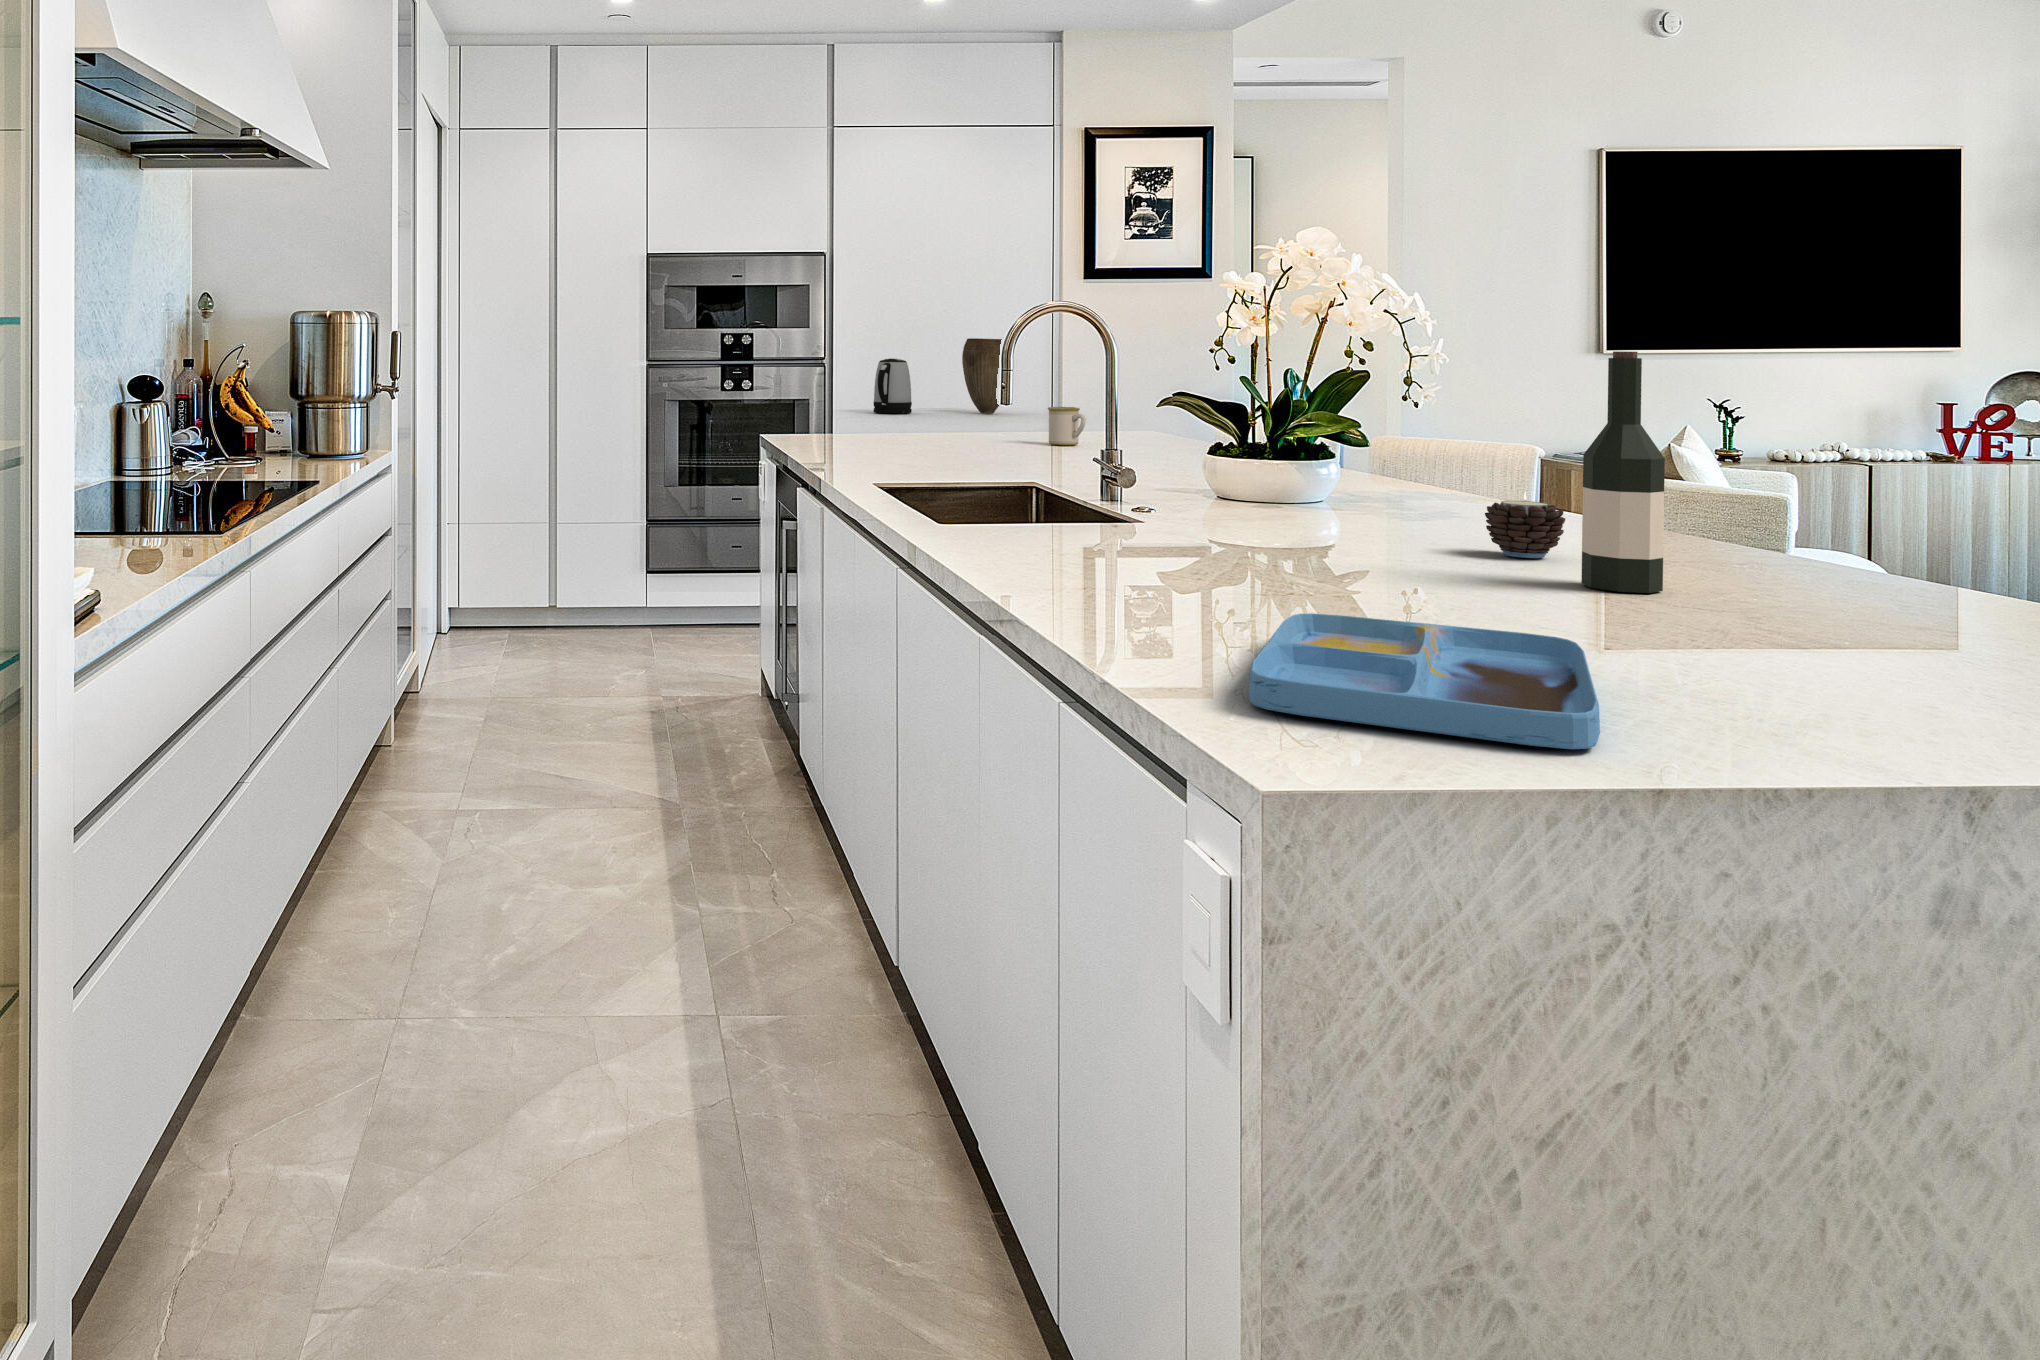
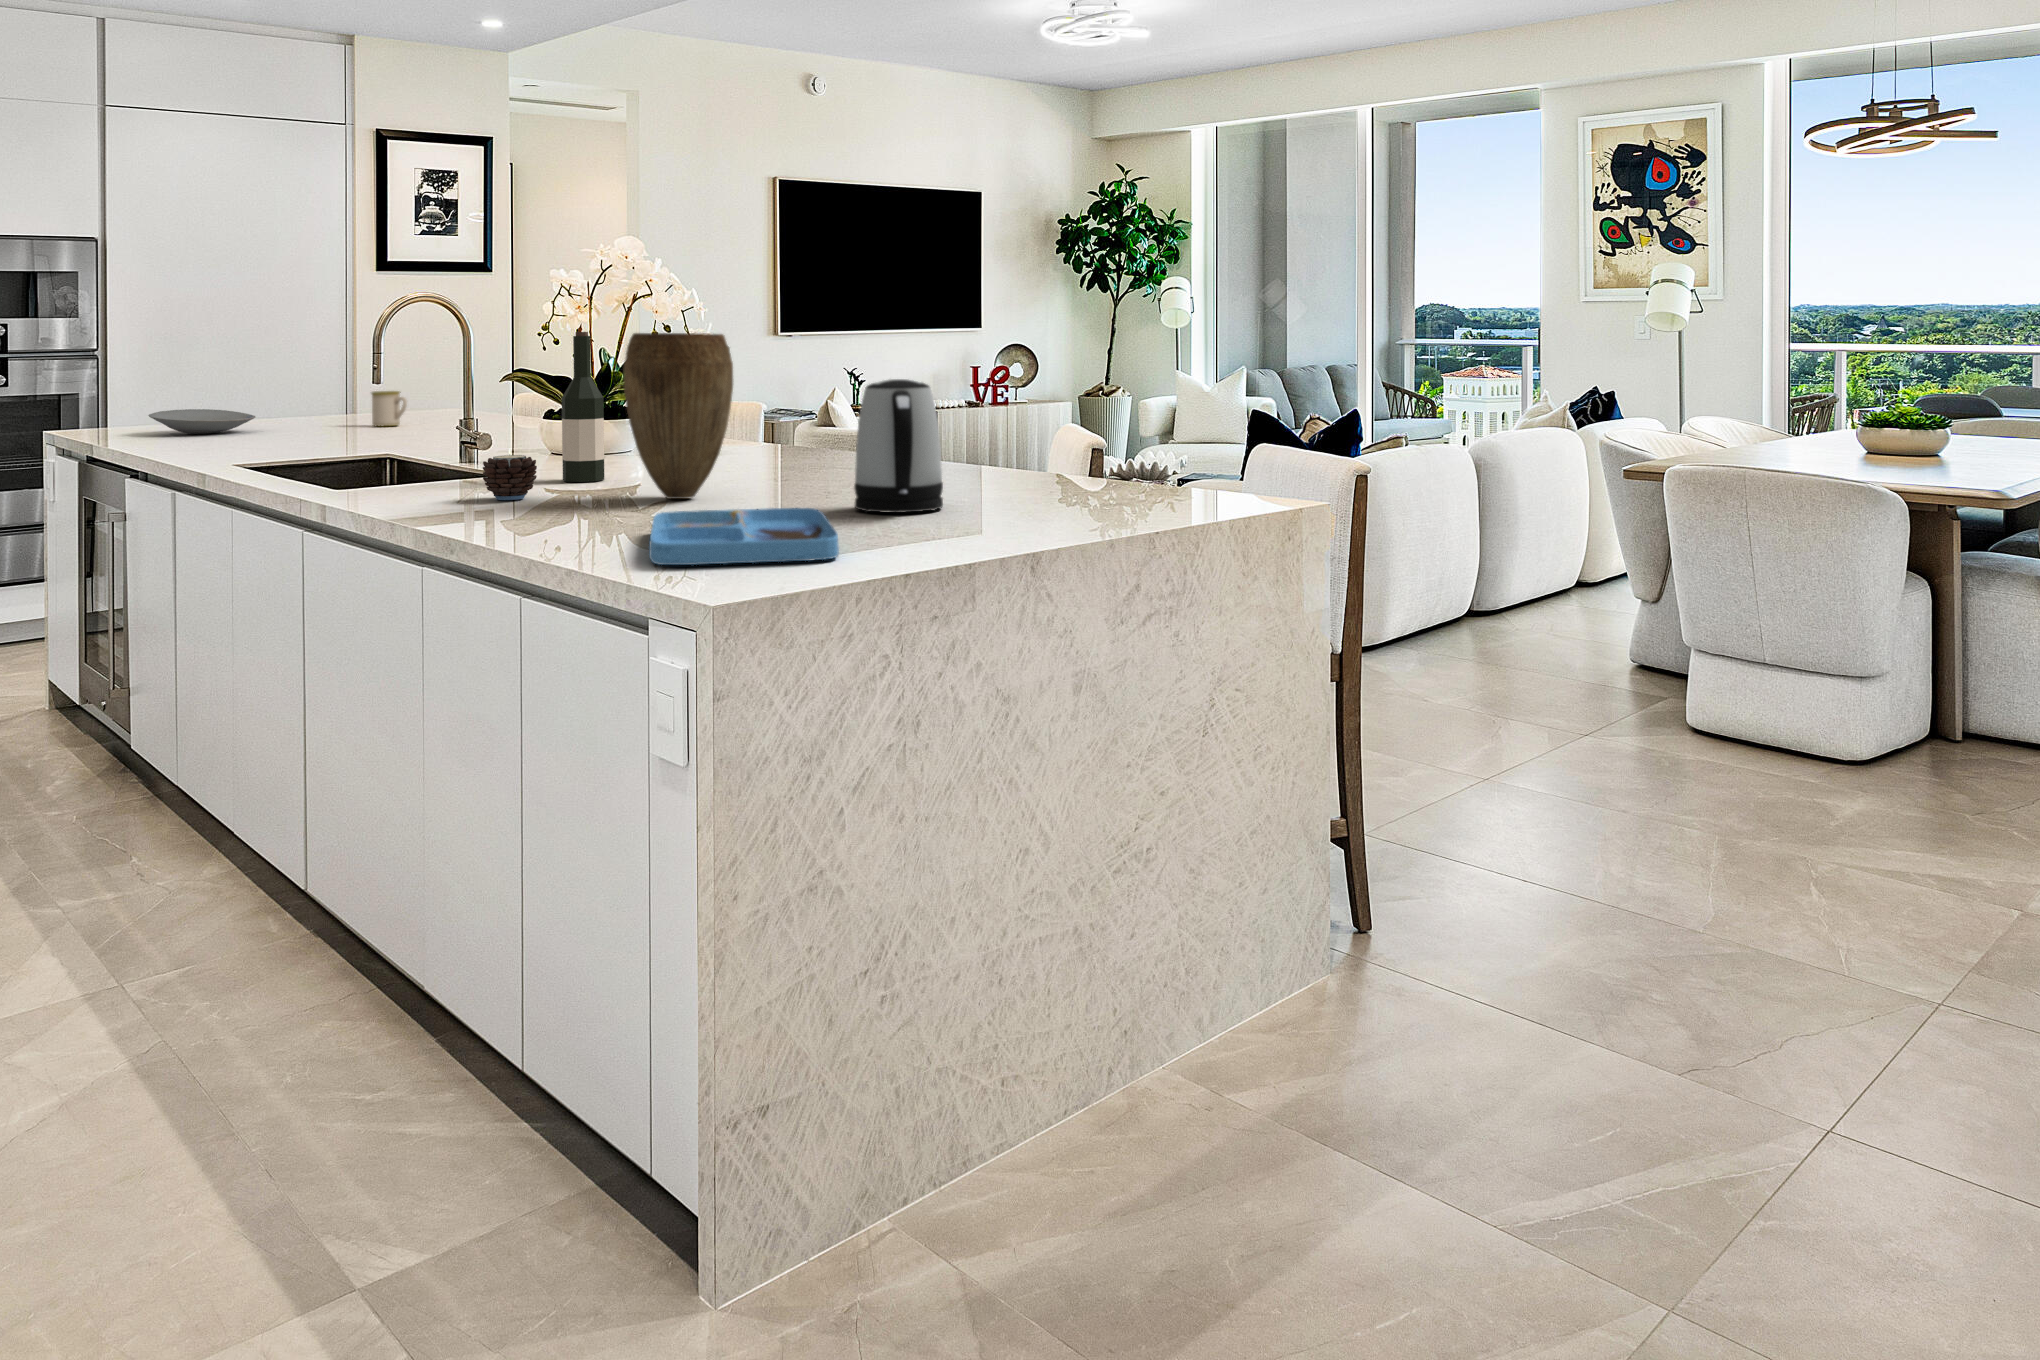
vase: present [962,338,1002,413] -> present [624,333,733,499]
wine bottle: present [1581,351,1665,593] -> present [562,332,604,482]
kettle: present [874,358,912,414] -> present [854,379,943,513]
bowl: none [836,417,933,442] -> present [148,409,255,434]
candle: present [1485,492,1565,558] -> present [483,448,537,500]

